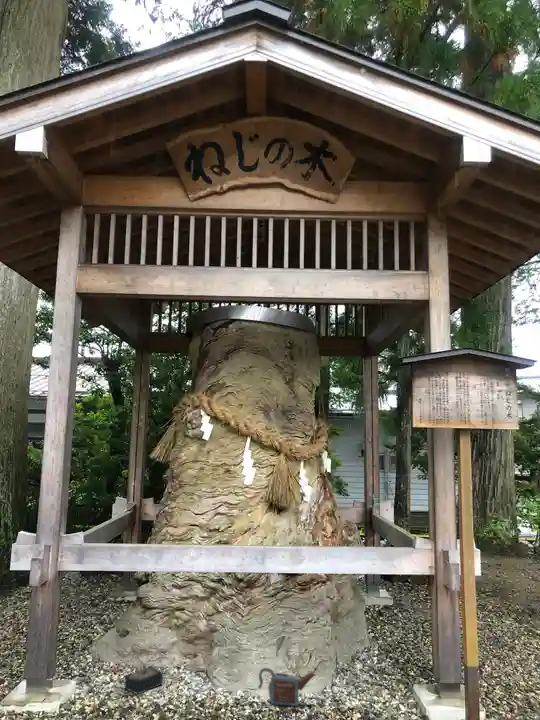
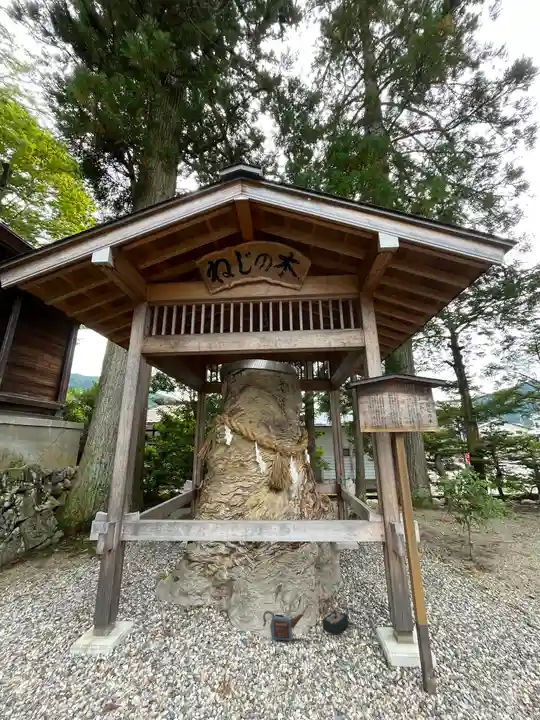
decorative plant: present [117,644,165,694] -> present [315,593,348,635]

